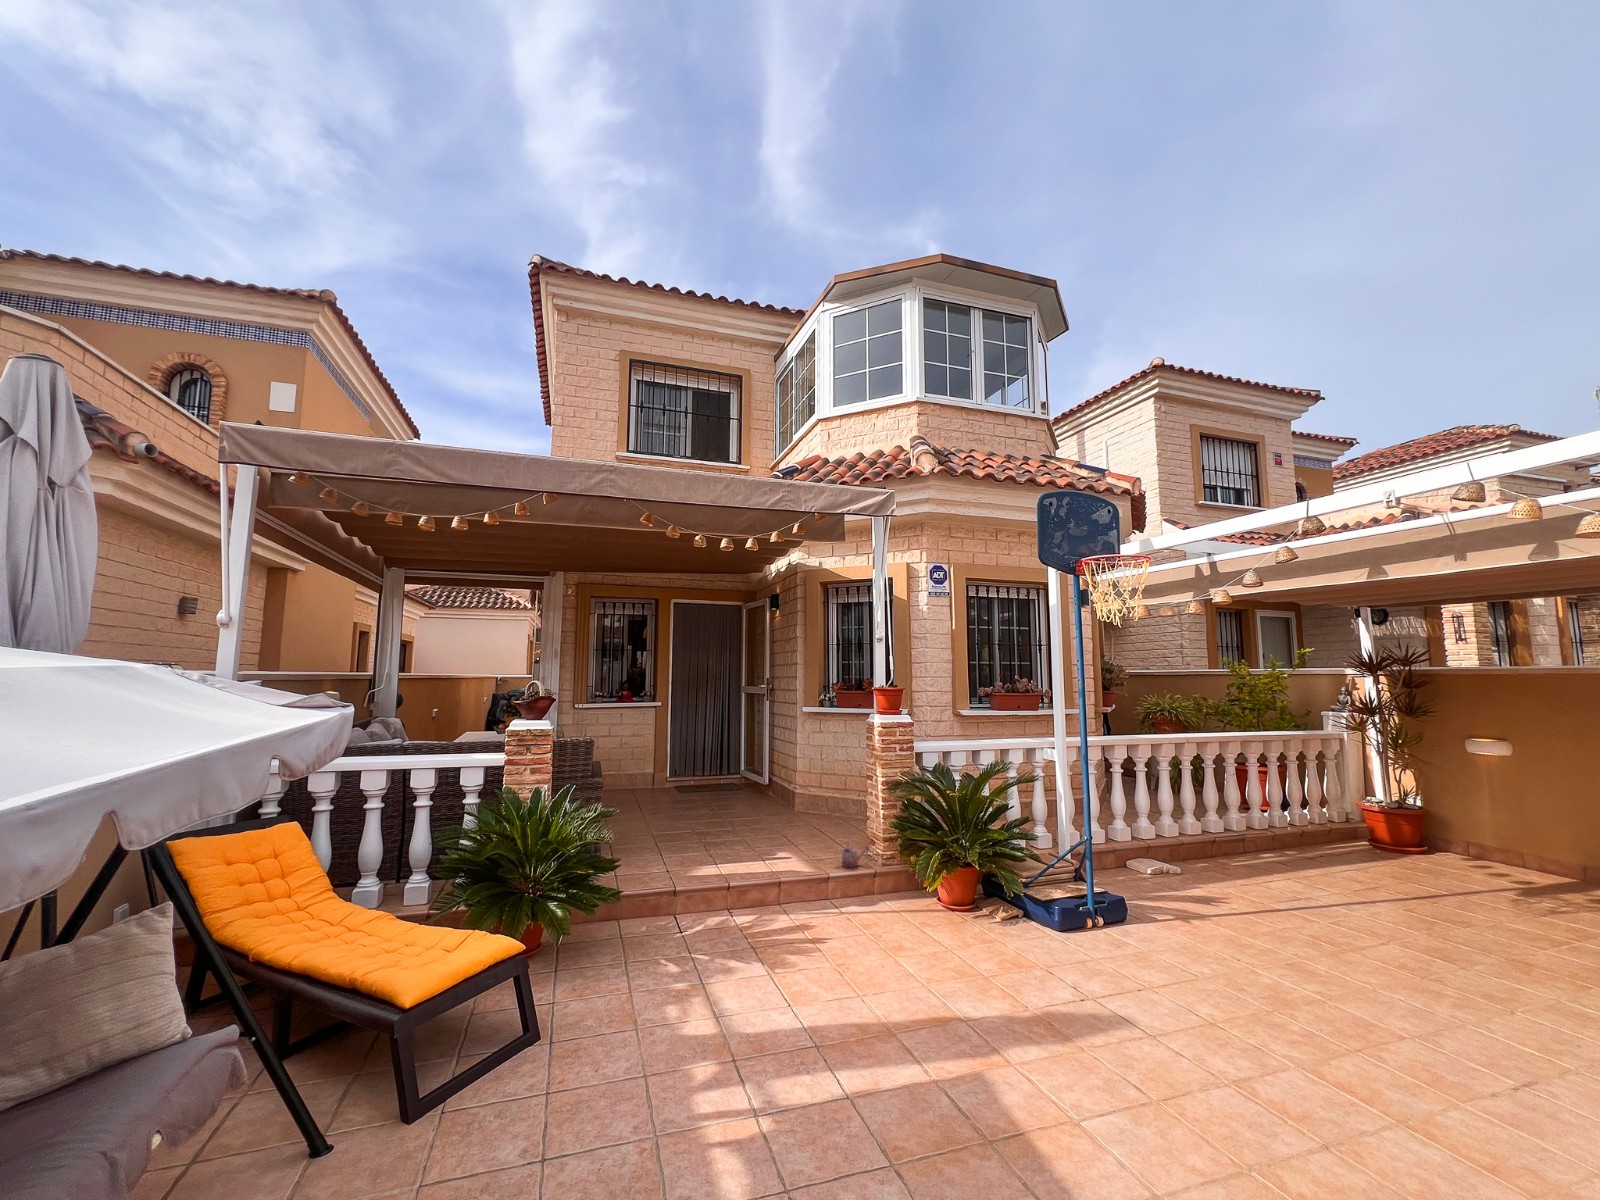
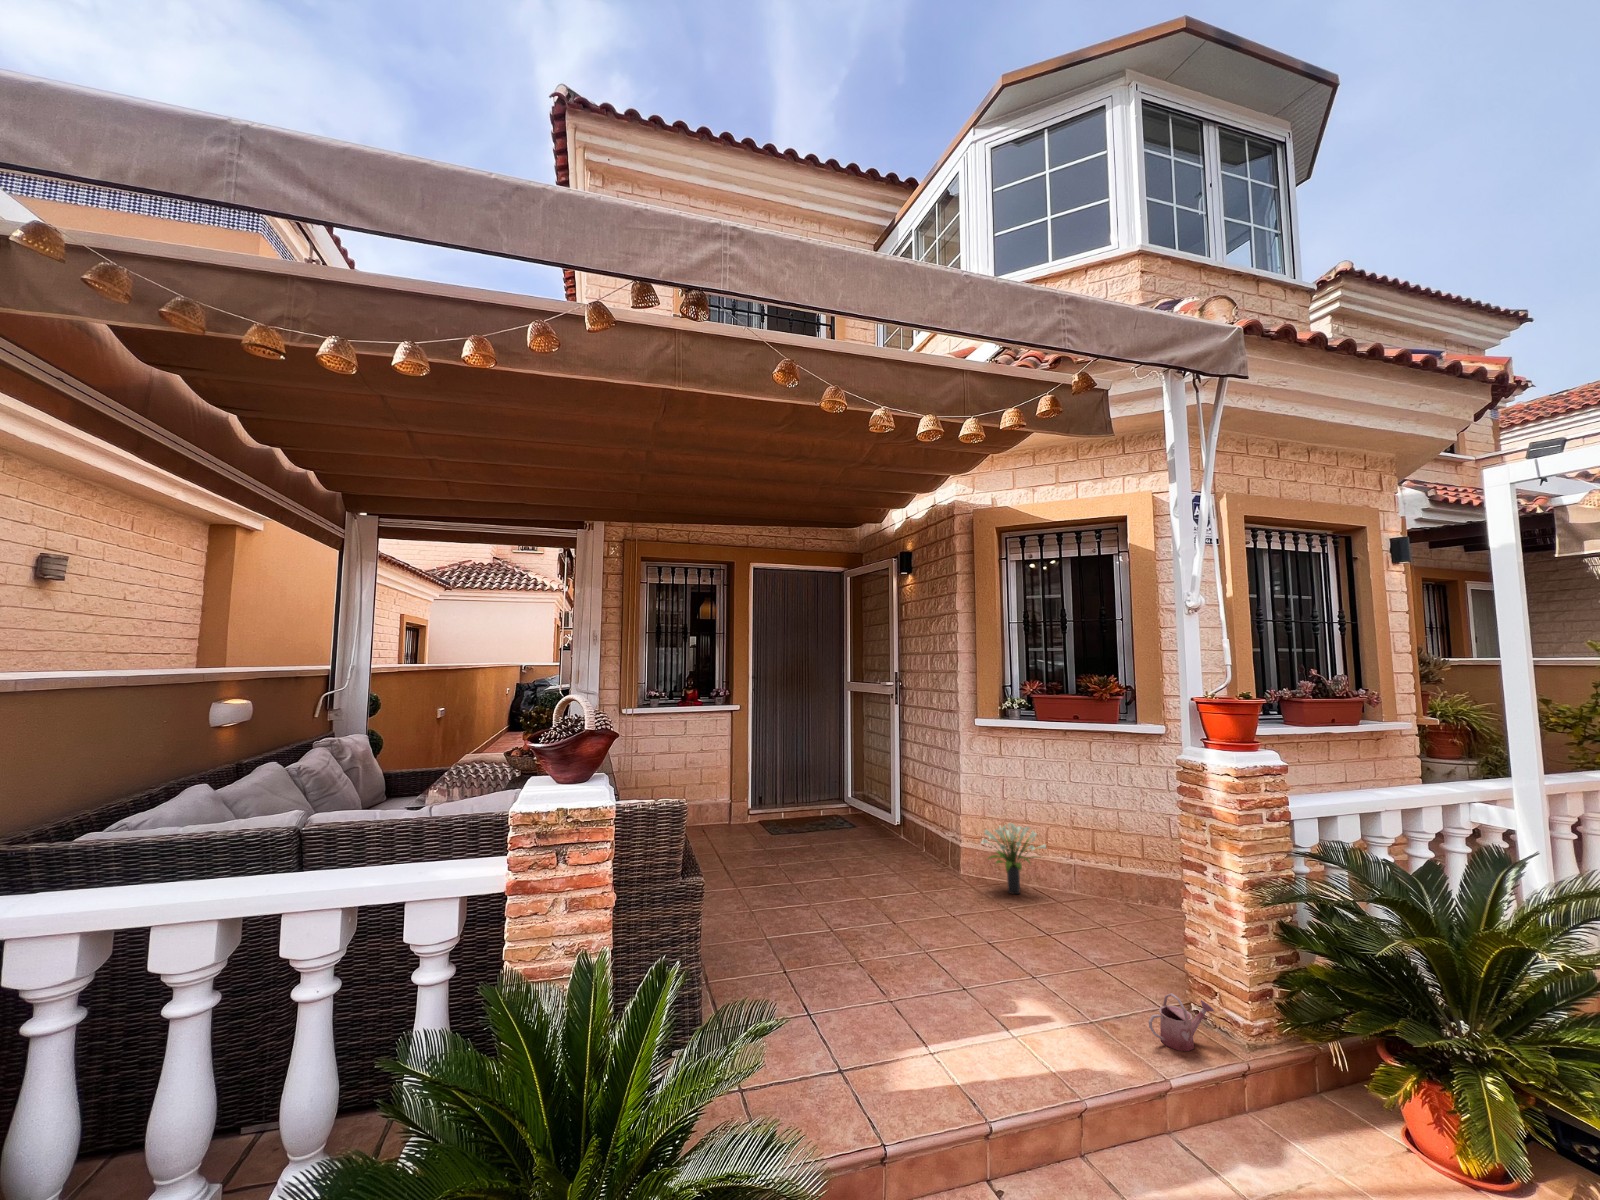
potted plant: none [801,773,841,818] -> present [982,823,1046,894]

